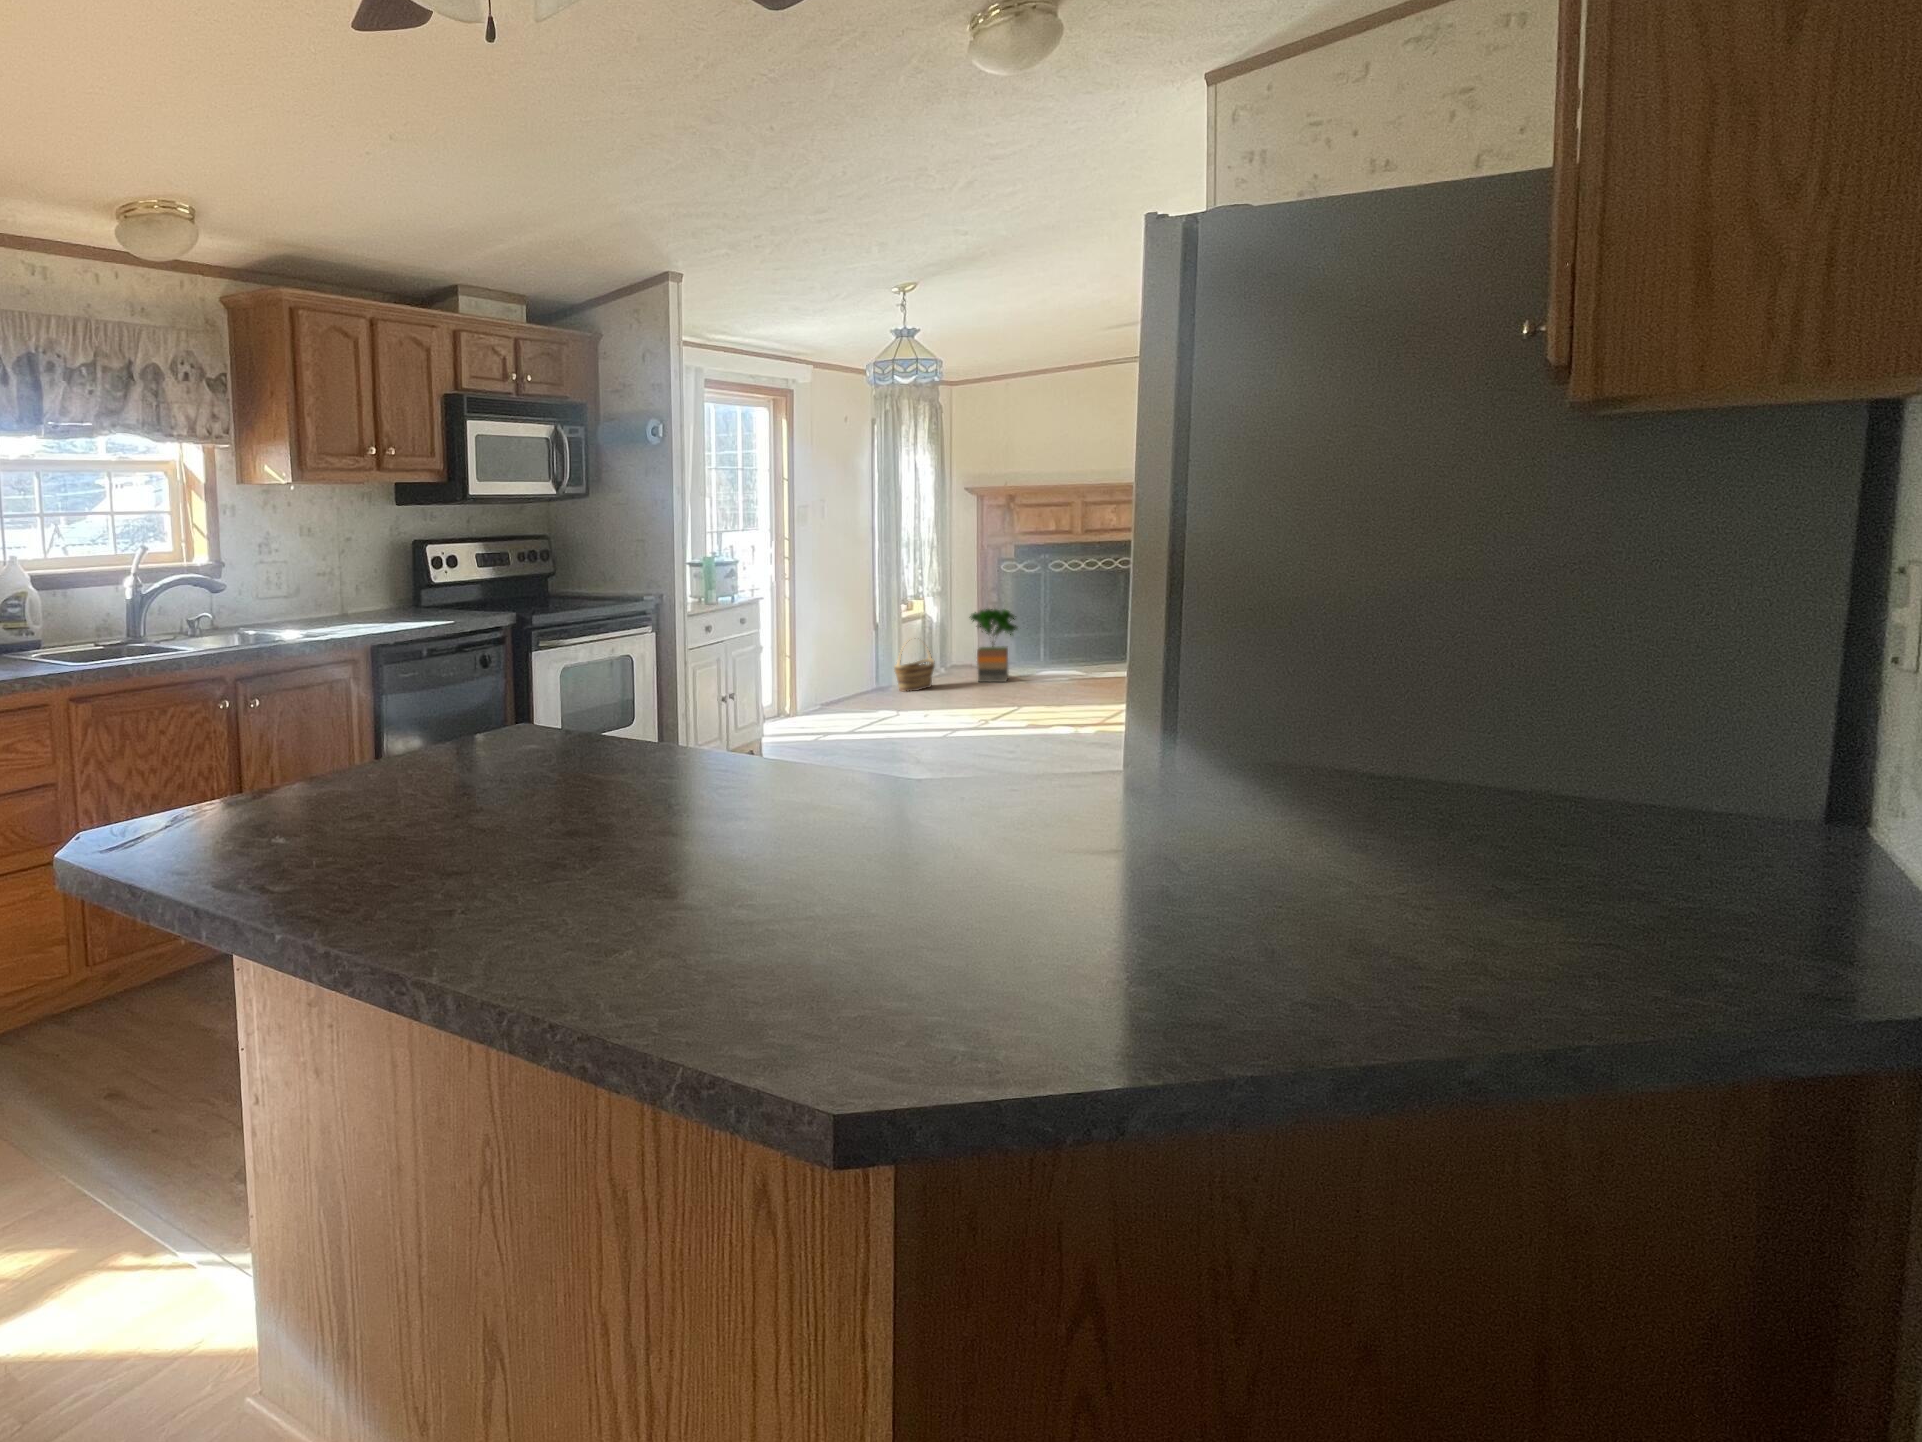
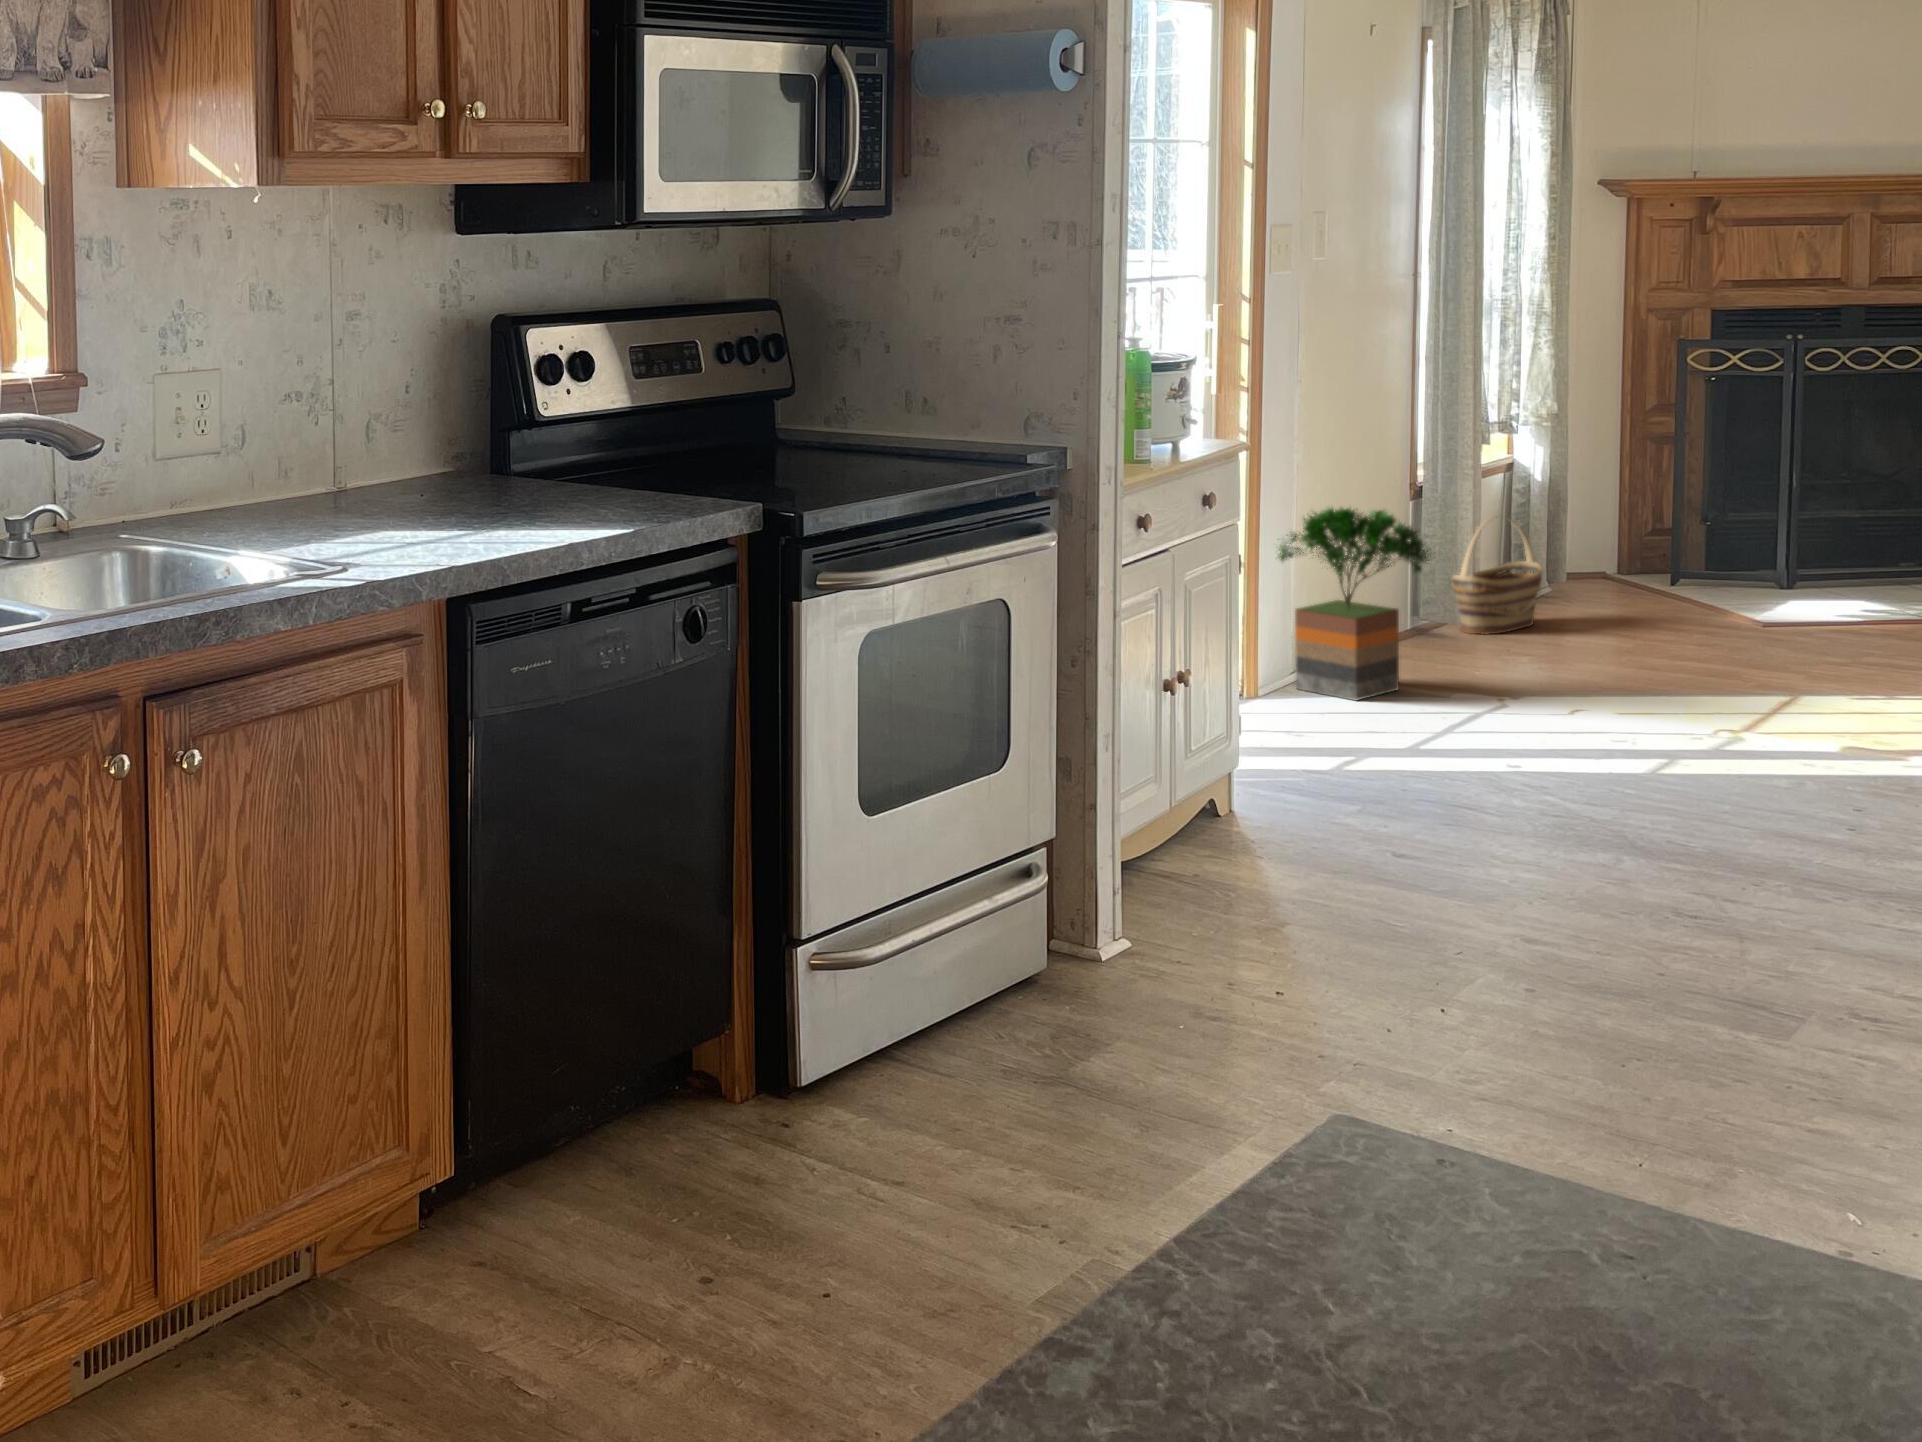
potted tree: present [969,609,1017,682] -> present [1276,507,1431,701]

